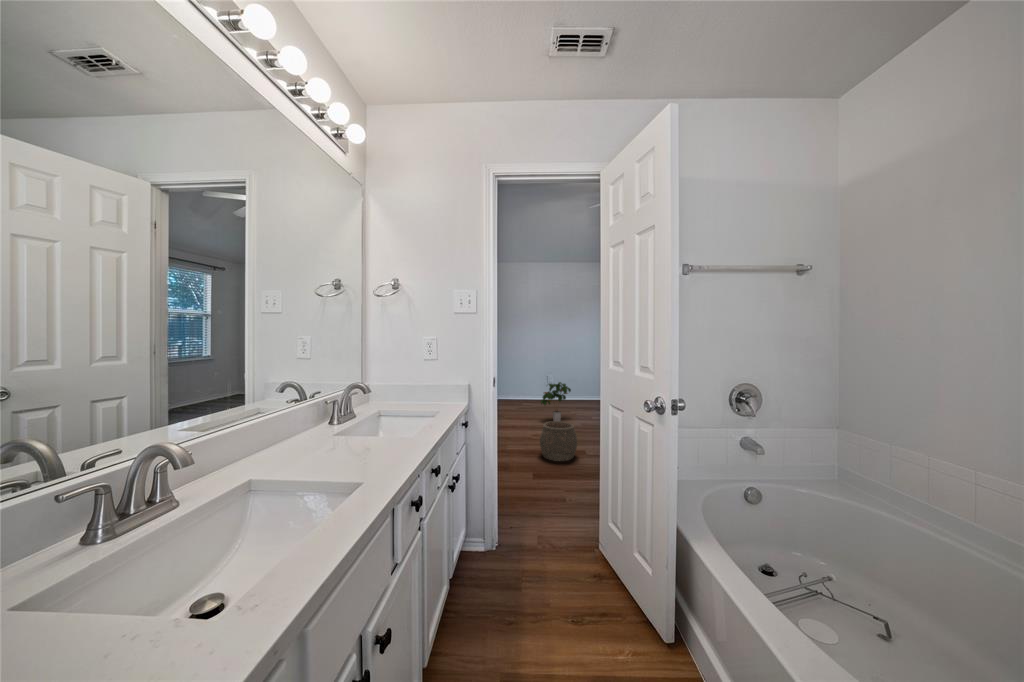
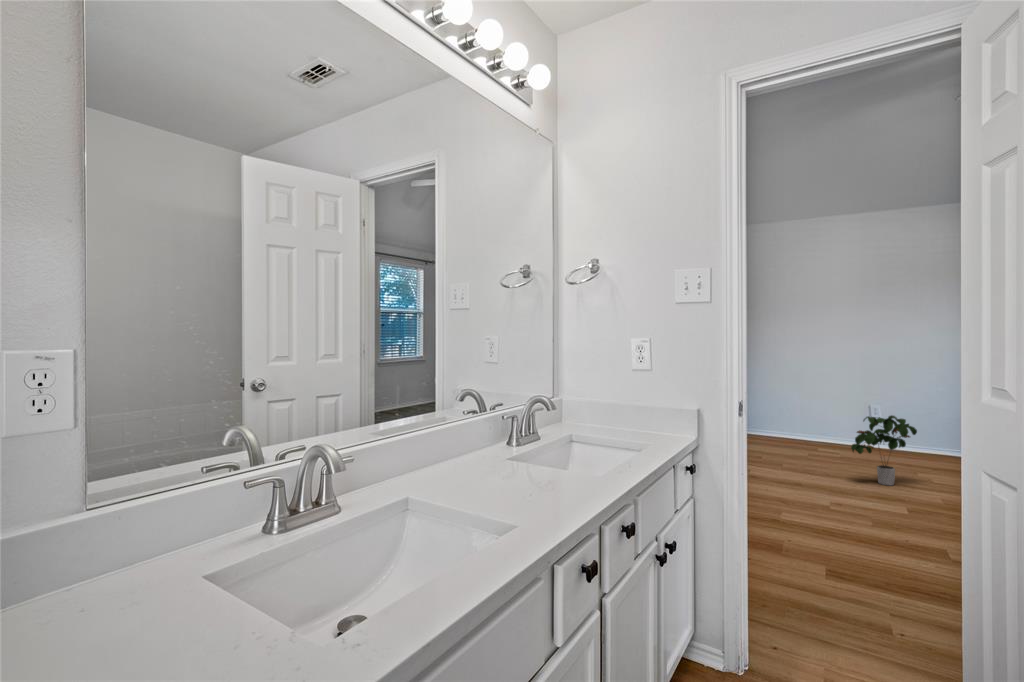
woven basket: present [540,421,577,461] -> none [842,482,926,557]

